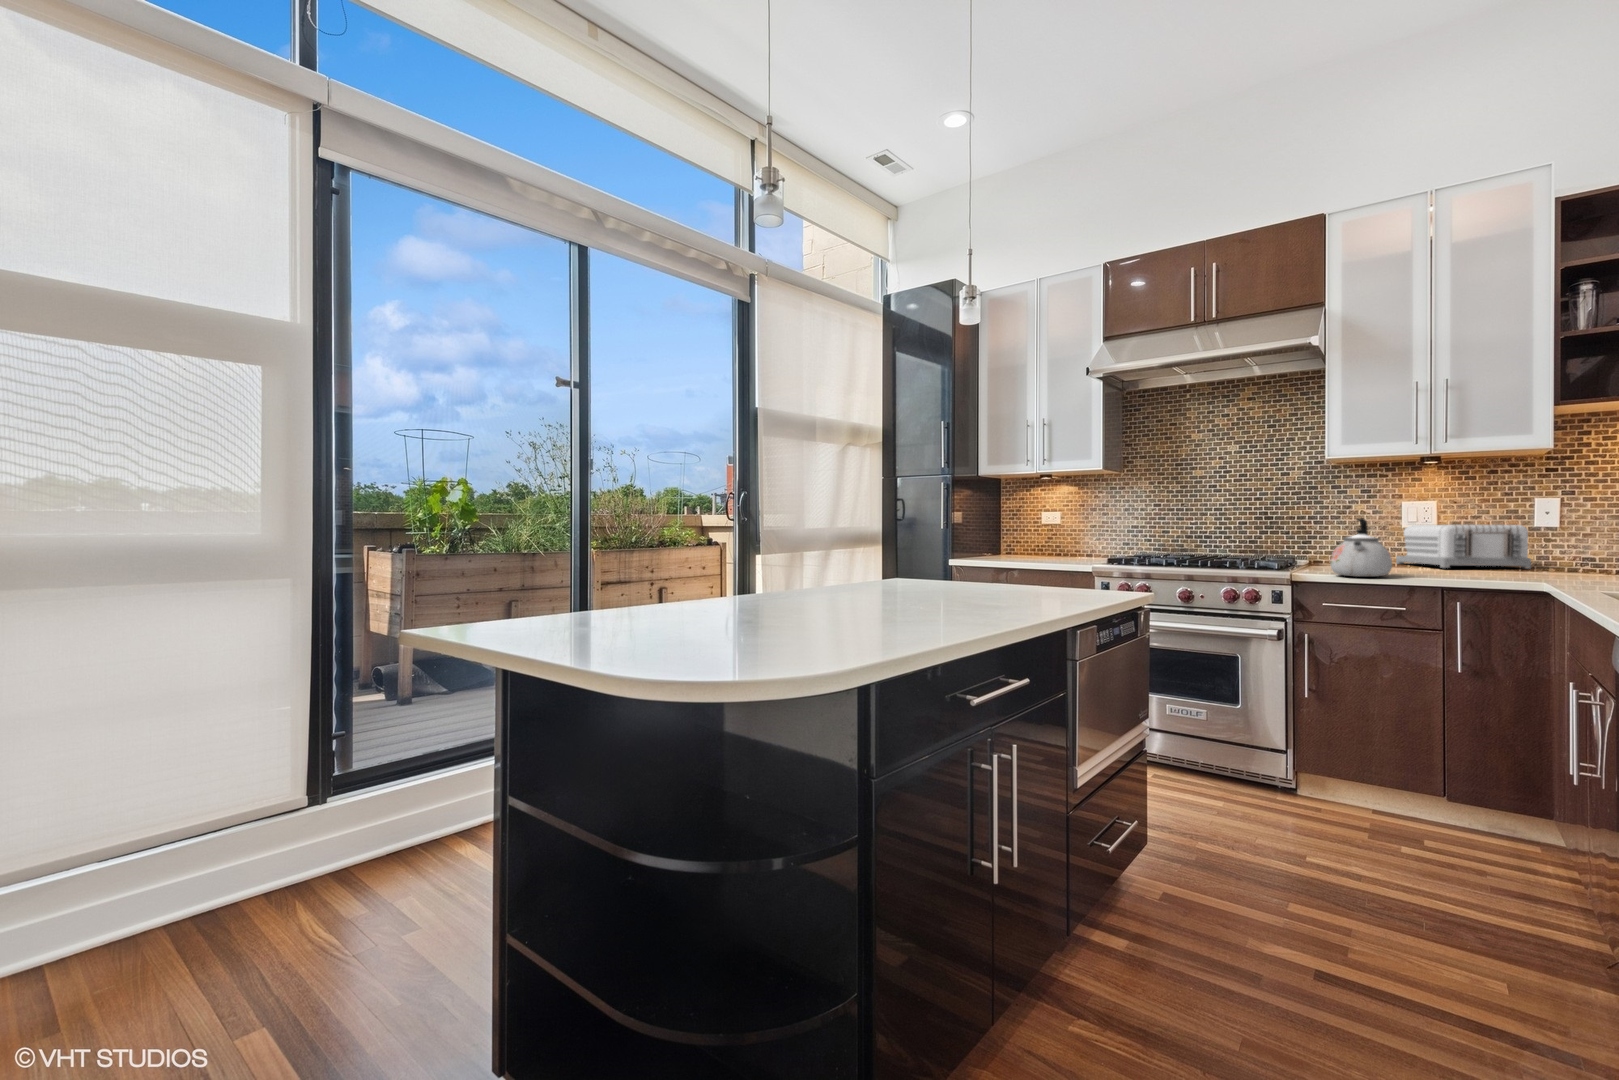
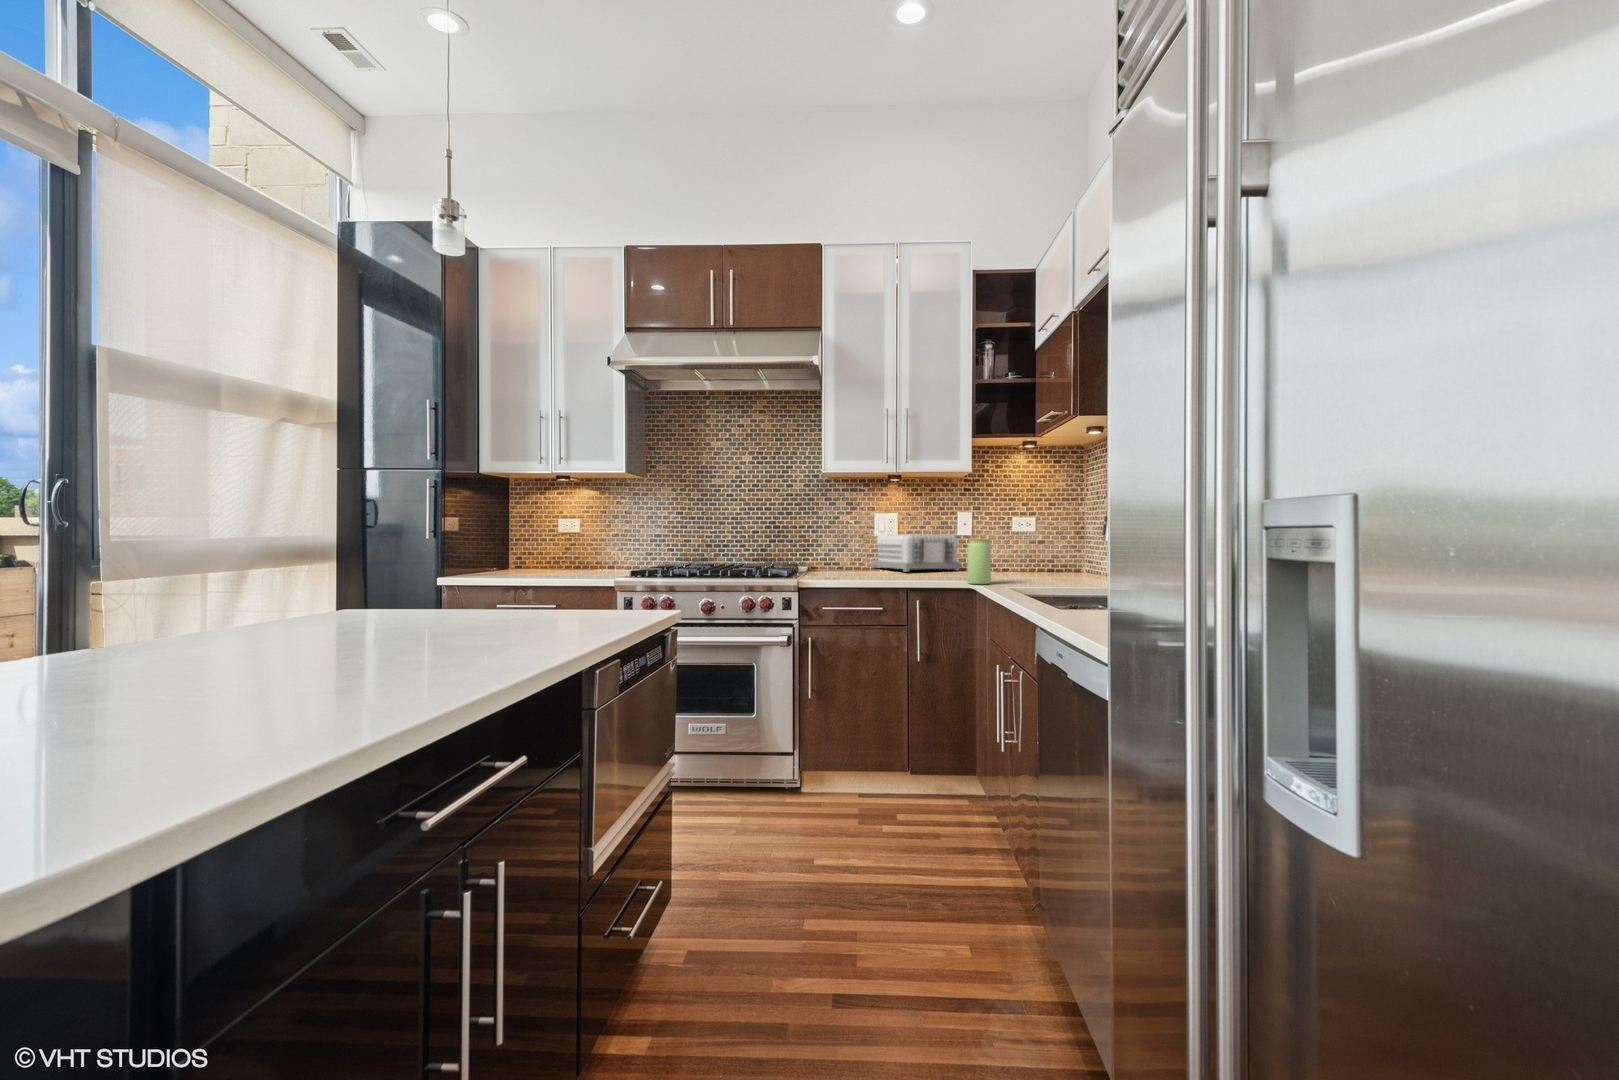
kettle: present [1330,518,1392,577] -> none [828,529,874,583]
jar: none [1534,529,1574,584] -> present [967,539,991,584]

